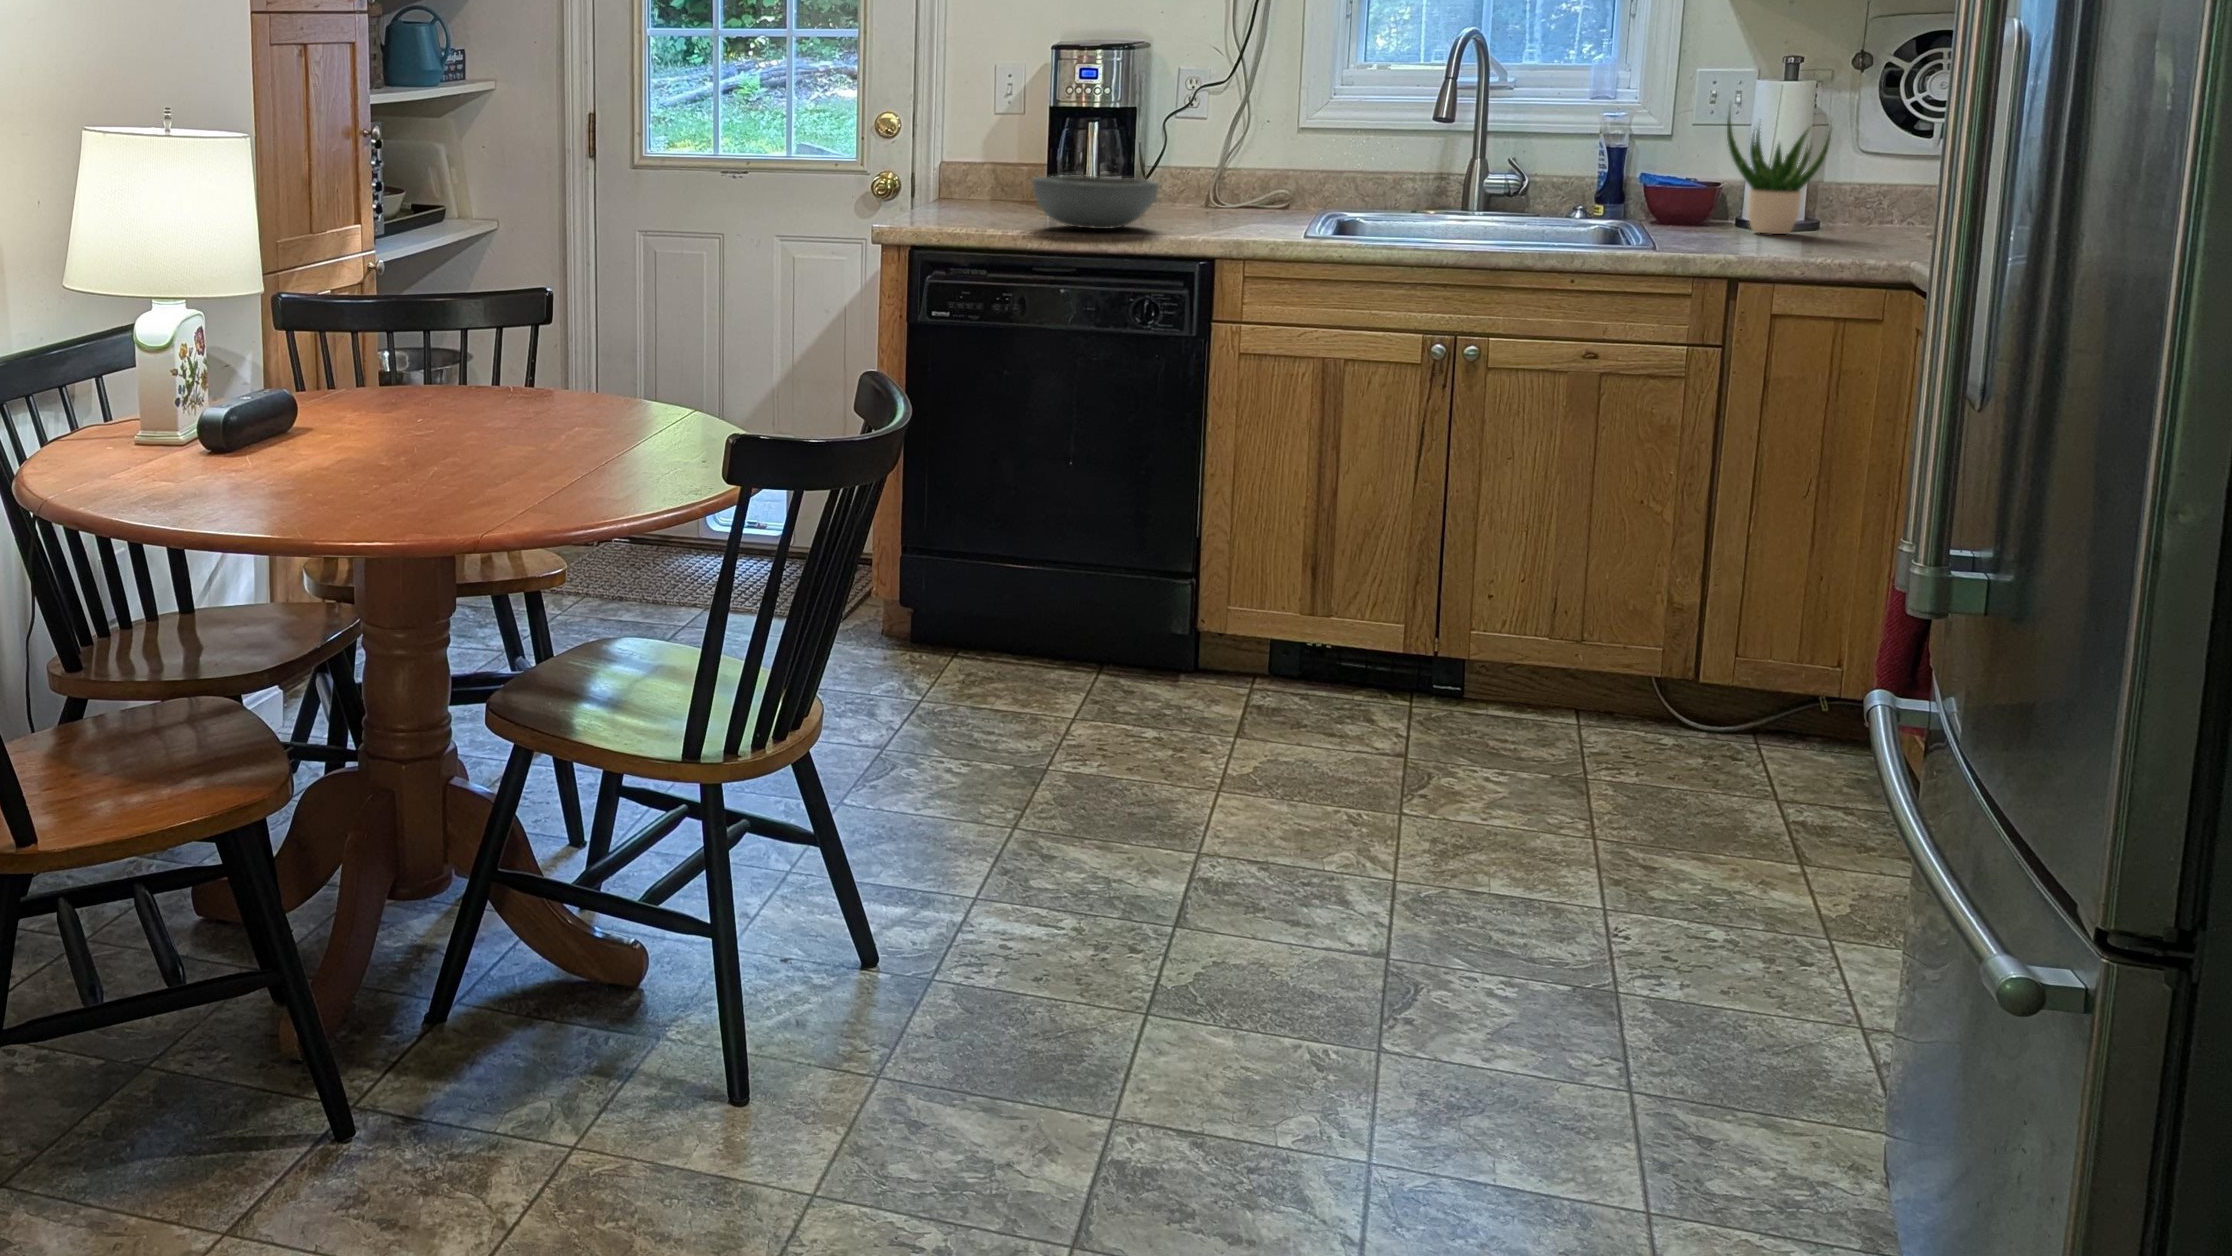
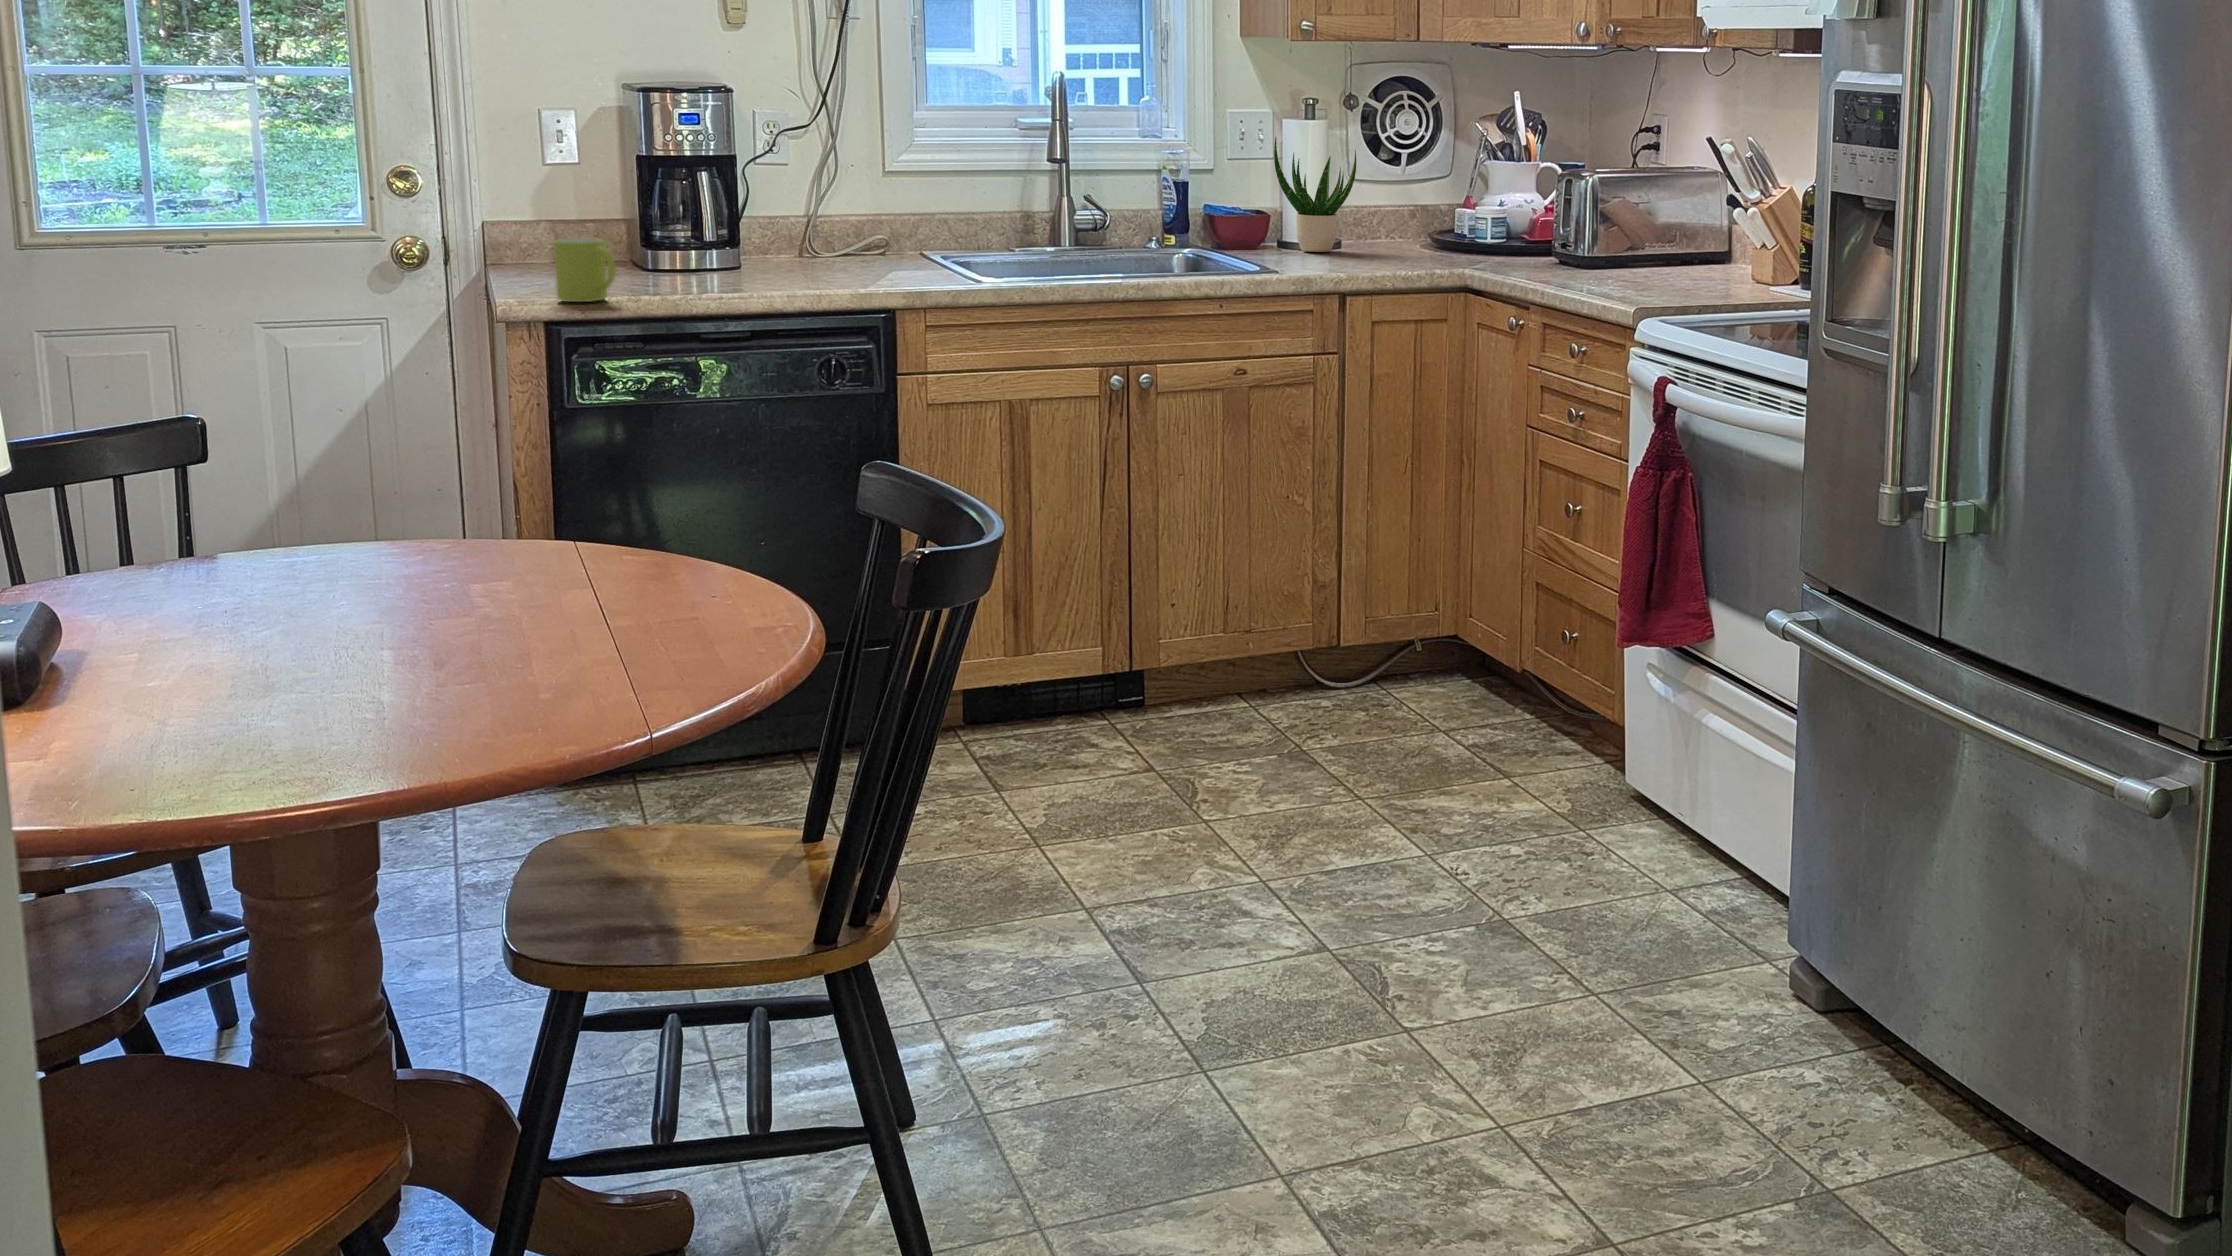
bowl: present [1032,175,1158,229] -> none [665,230,806,287]
mug: none [928,176,970,231] -> present [554,238,616,302]

